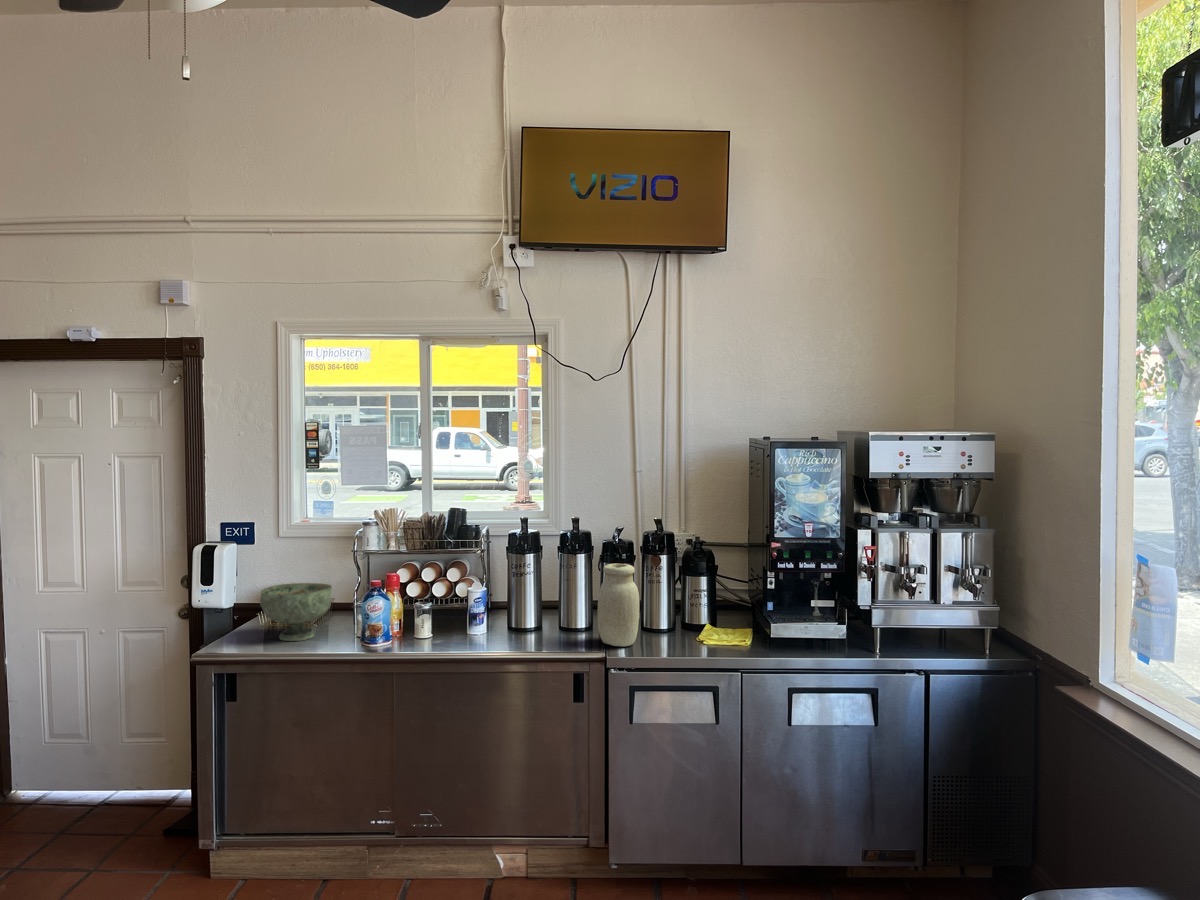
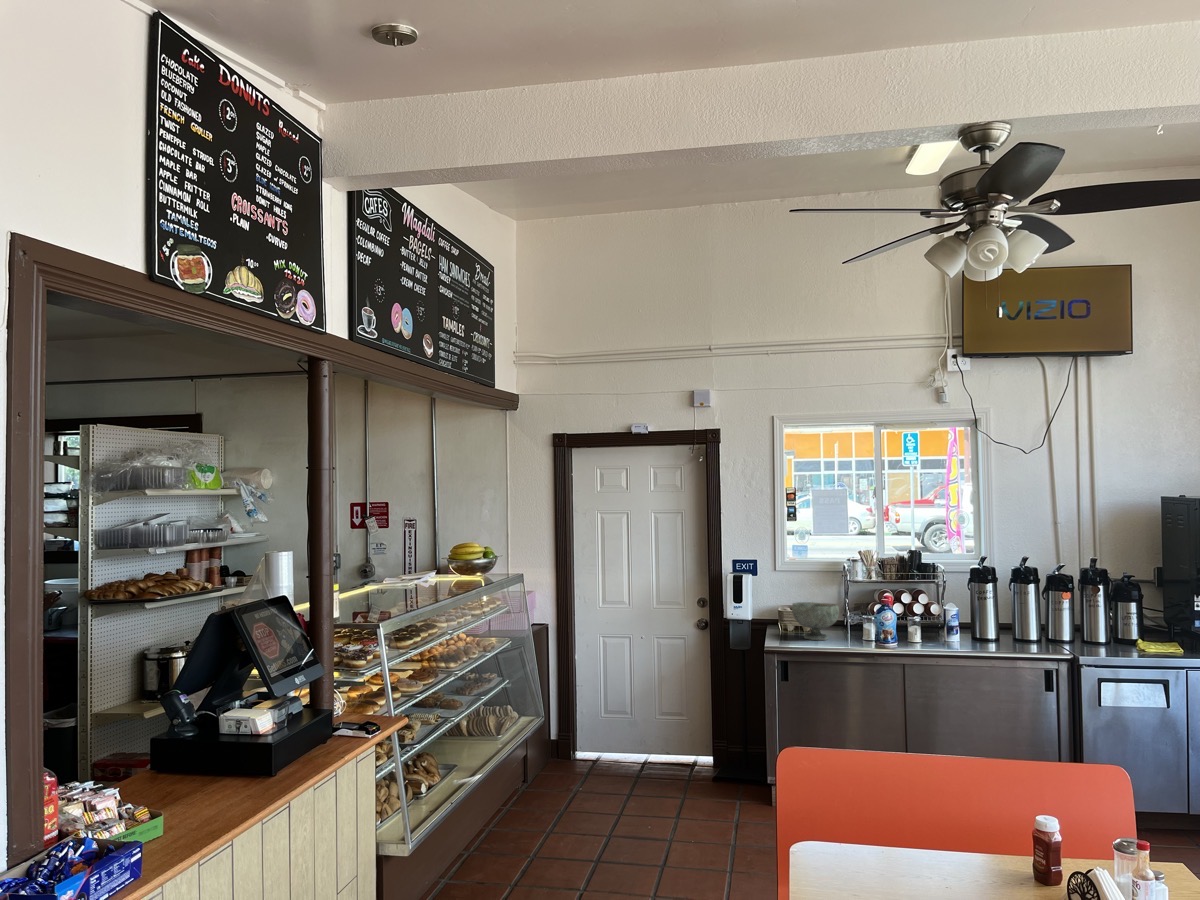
jar: present [597,564,639,646] -> none [1052,590,1087,650]

